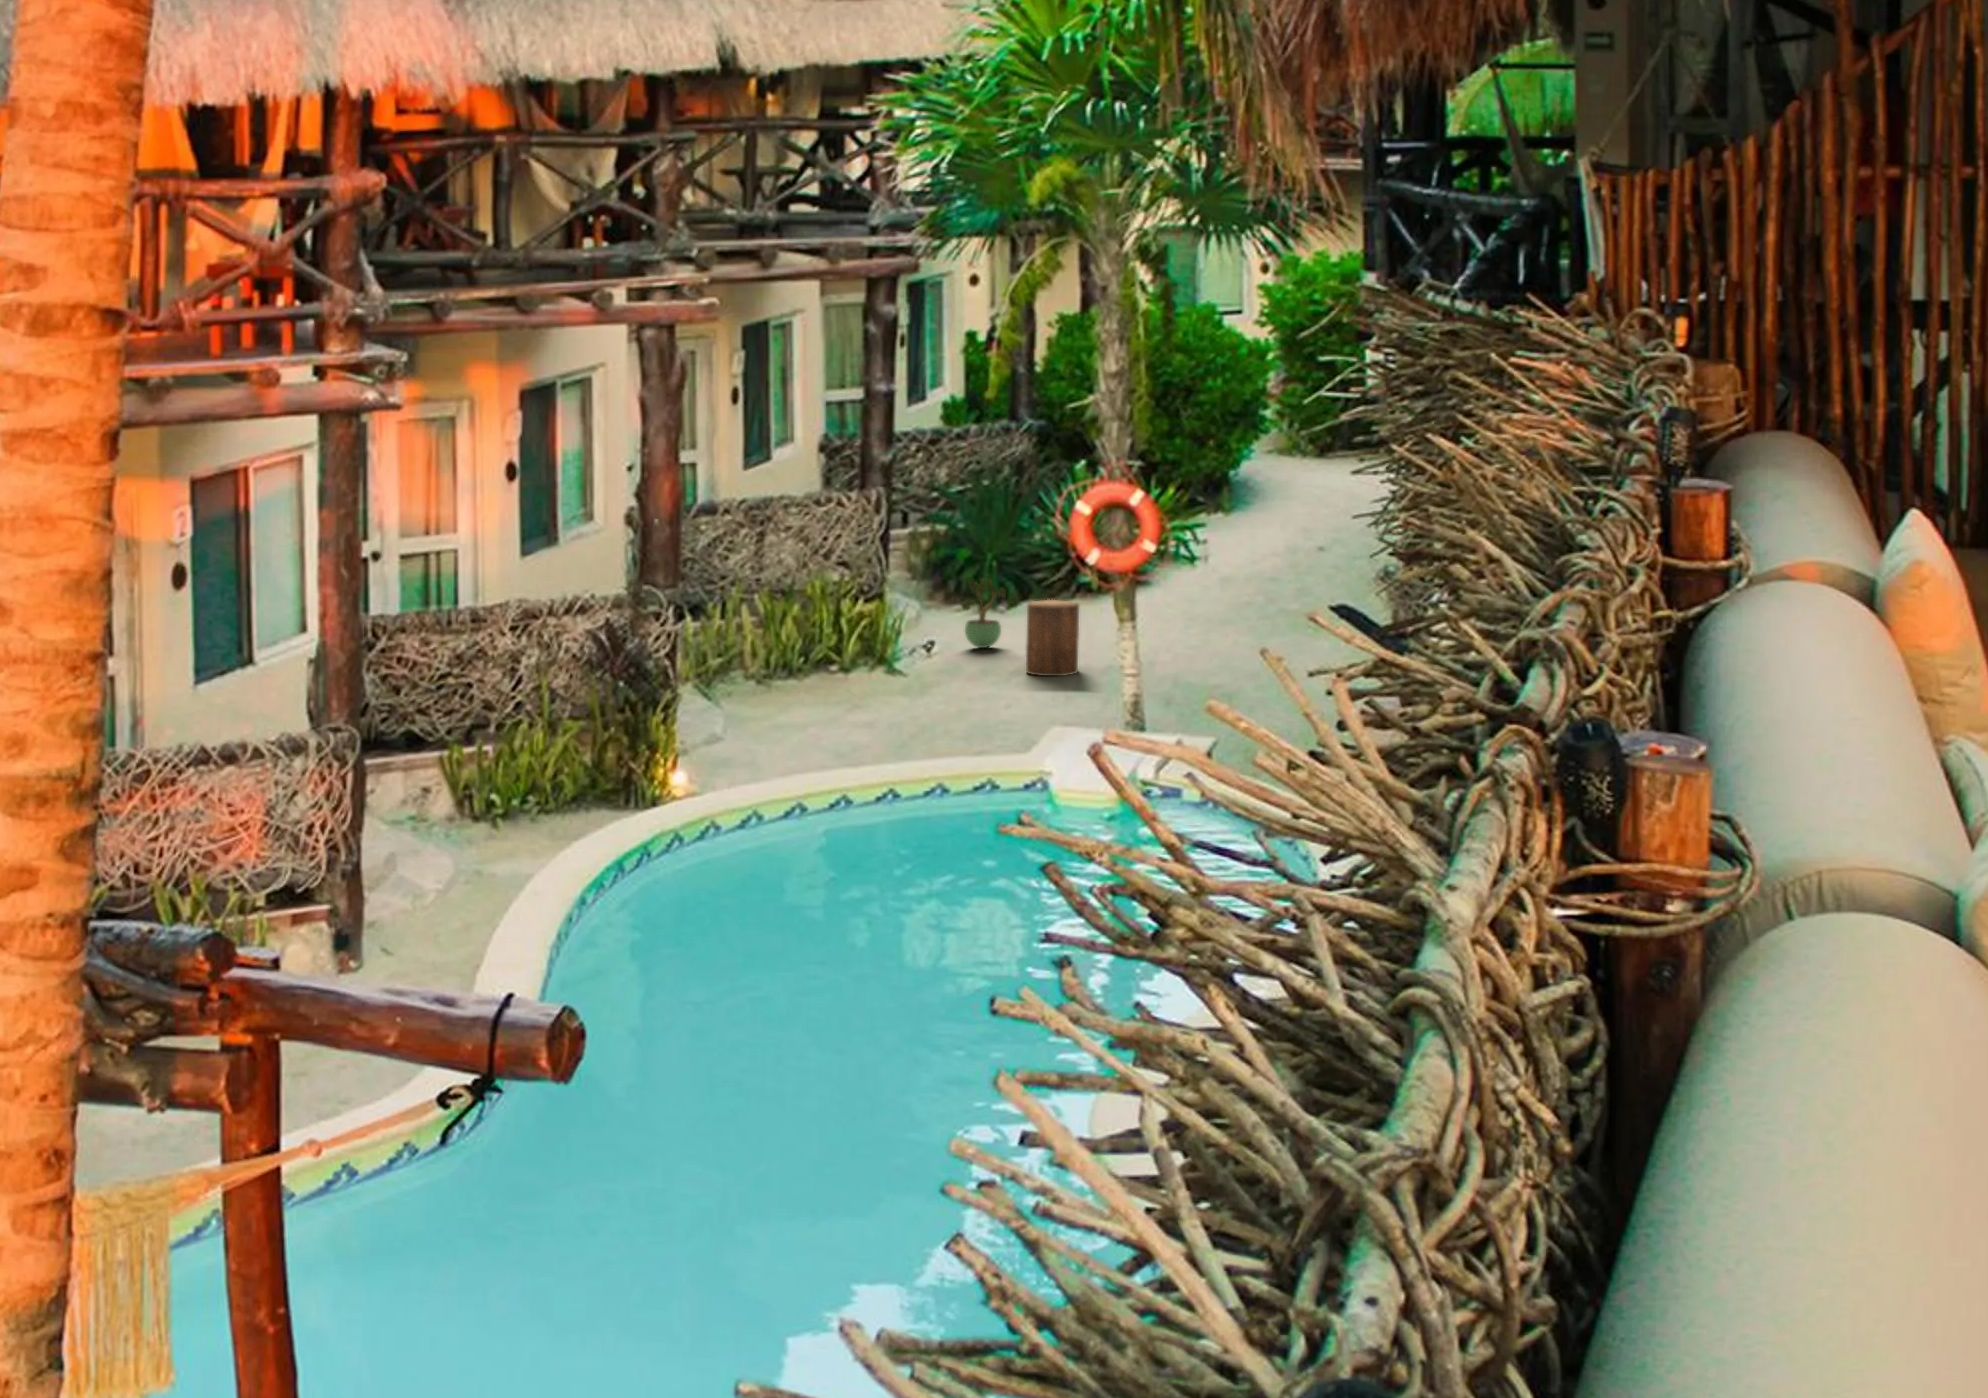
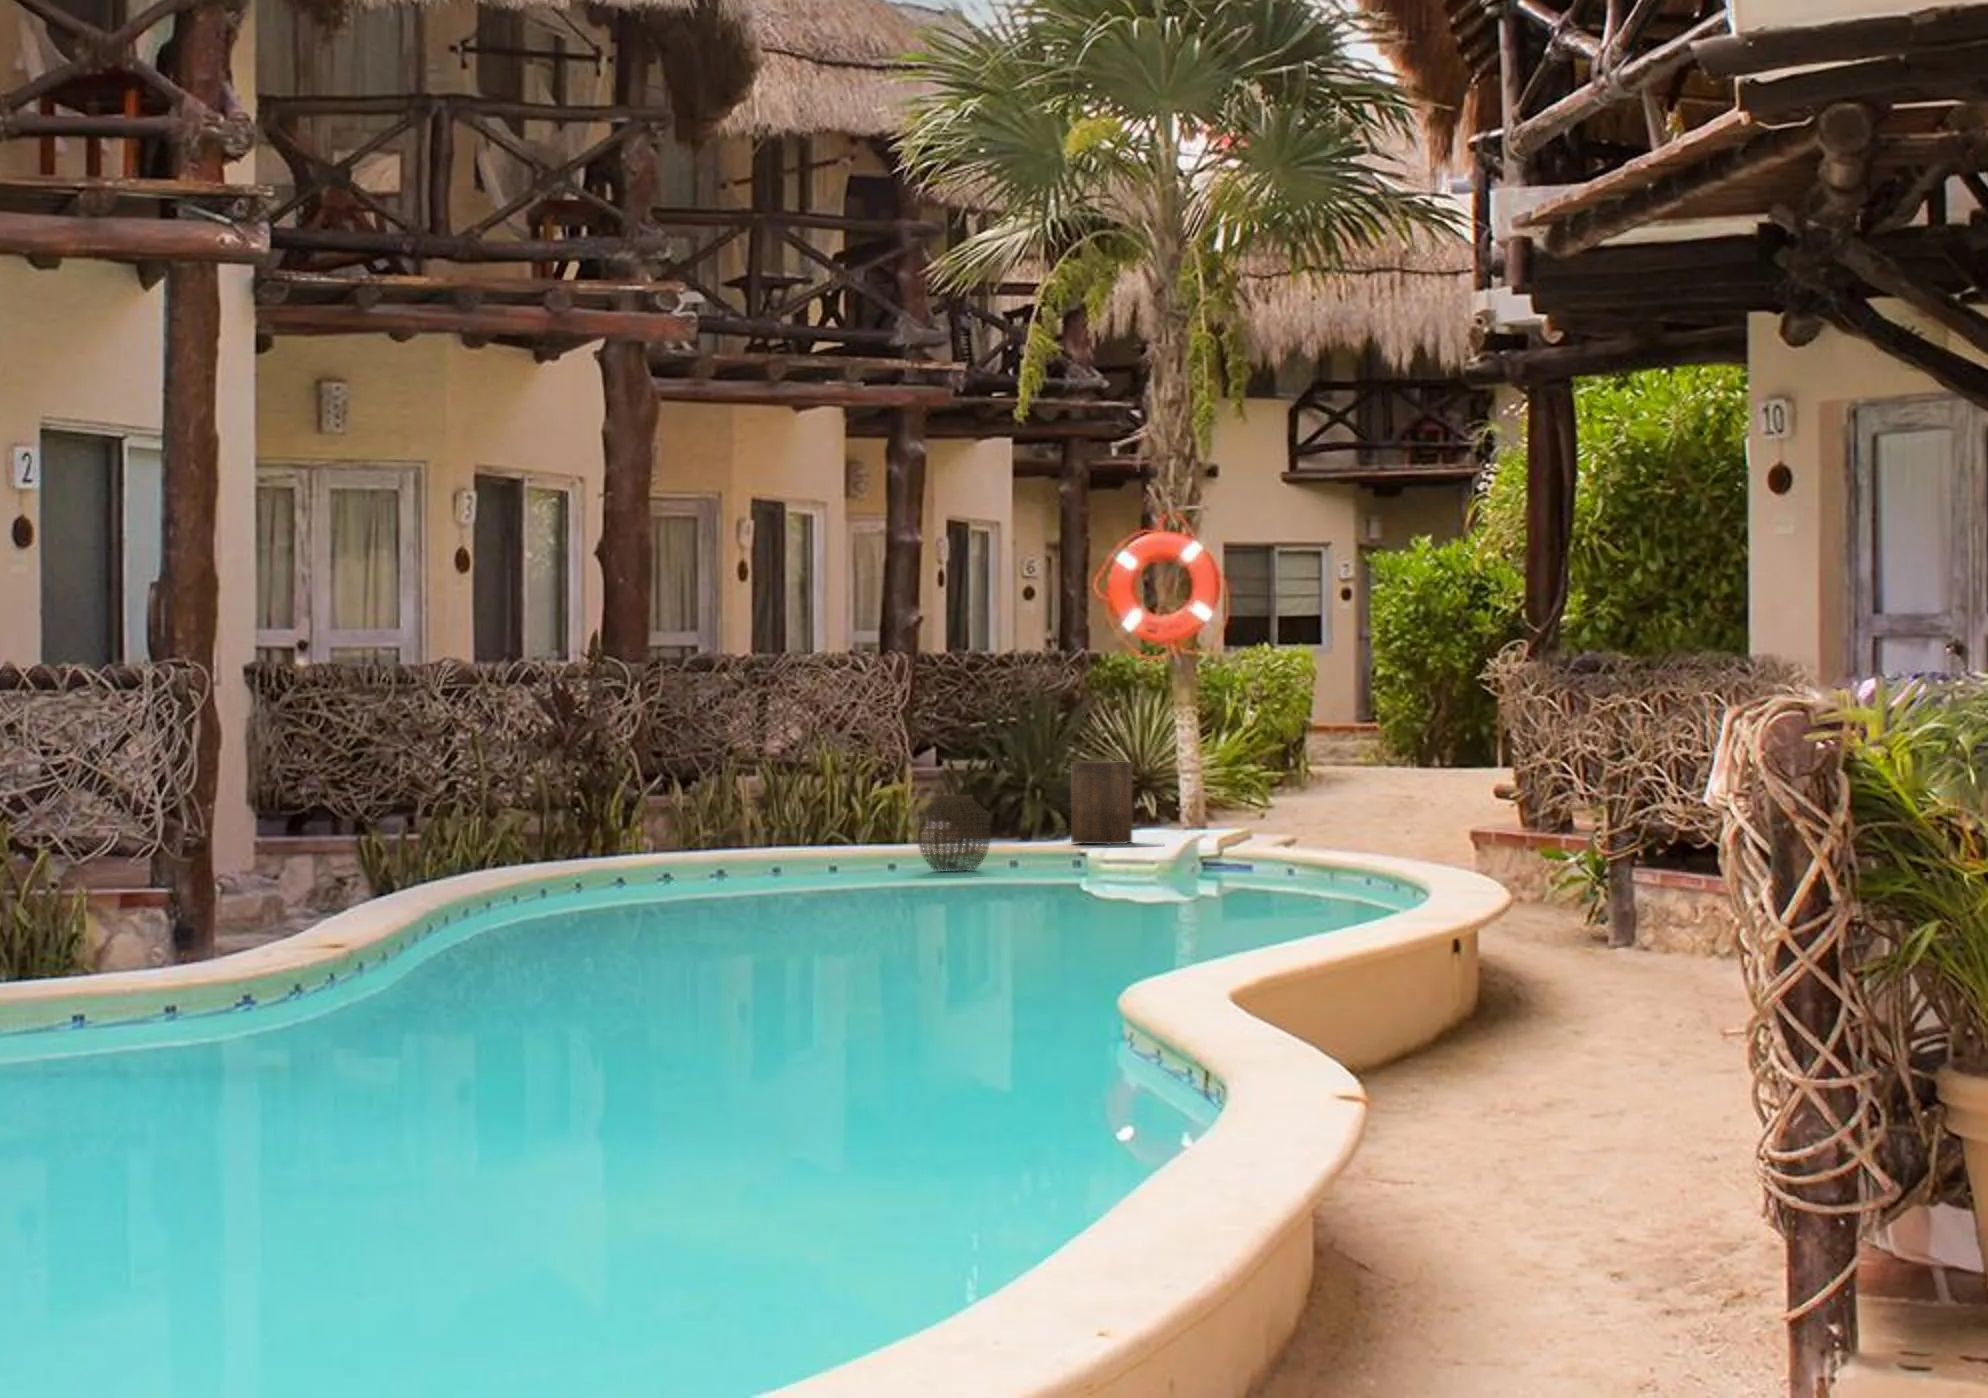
potted plant: present [962,578,1006,648] -> none [997,754,1051,839]
woven basket: none [908,706,968,773] -> present [918,795,990,871]

